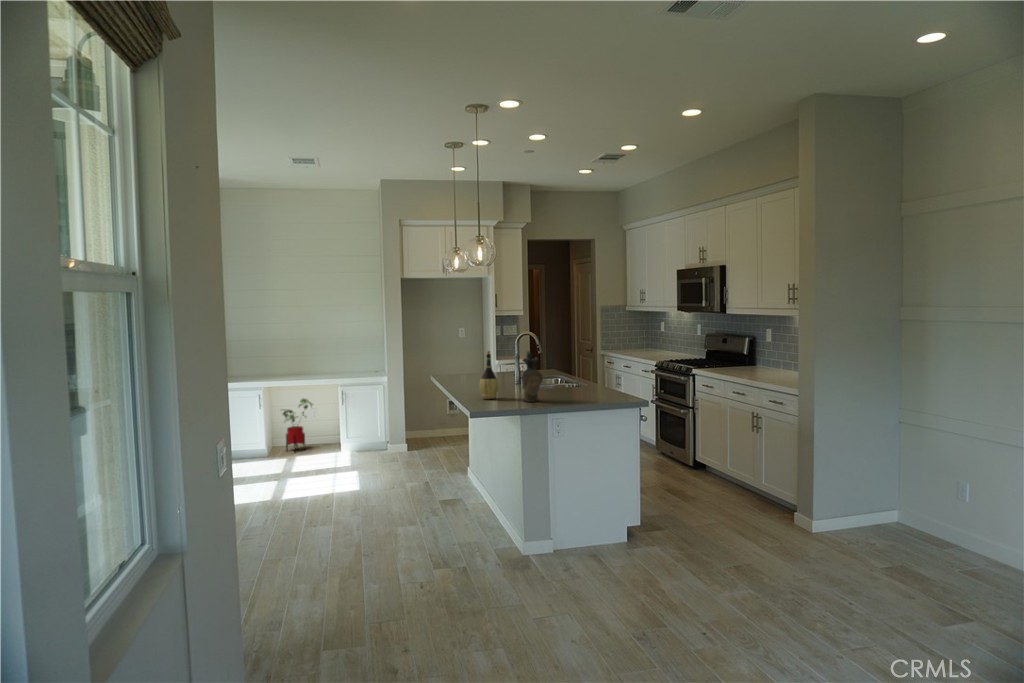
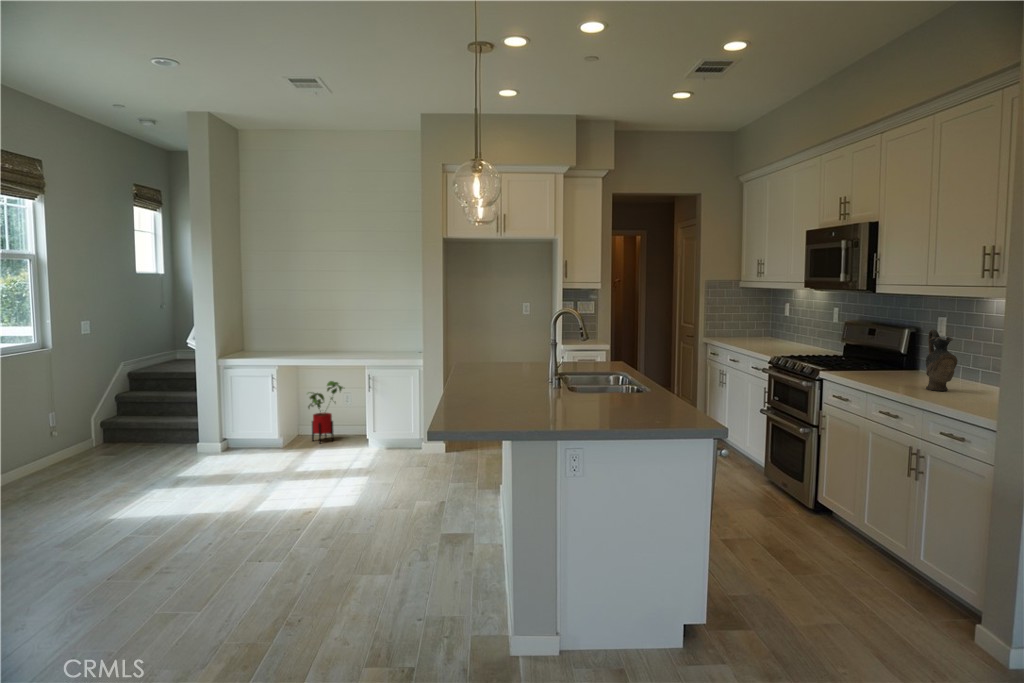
wine bottle: present [479,351,499,399] -> none [463,338,492,411]
ceramic pitcher: present [522,351,543,402] -> present [926,329,957,391]

